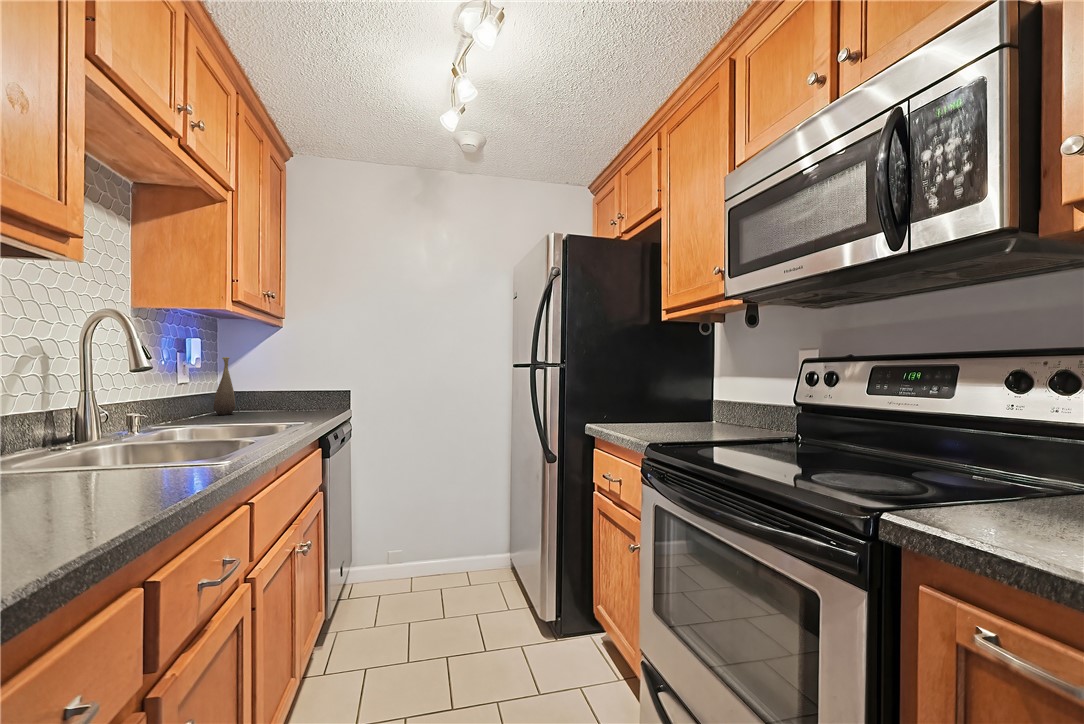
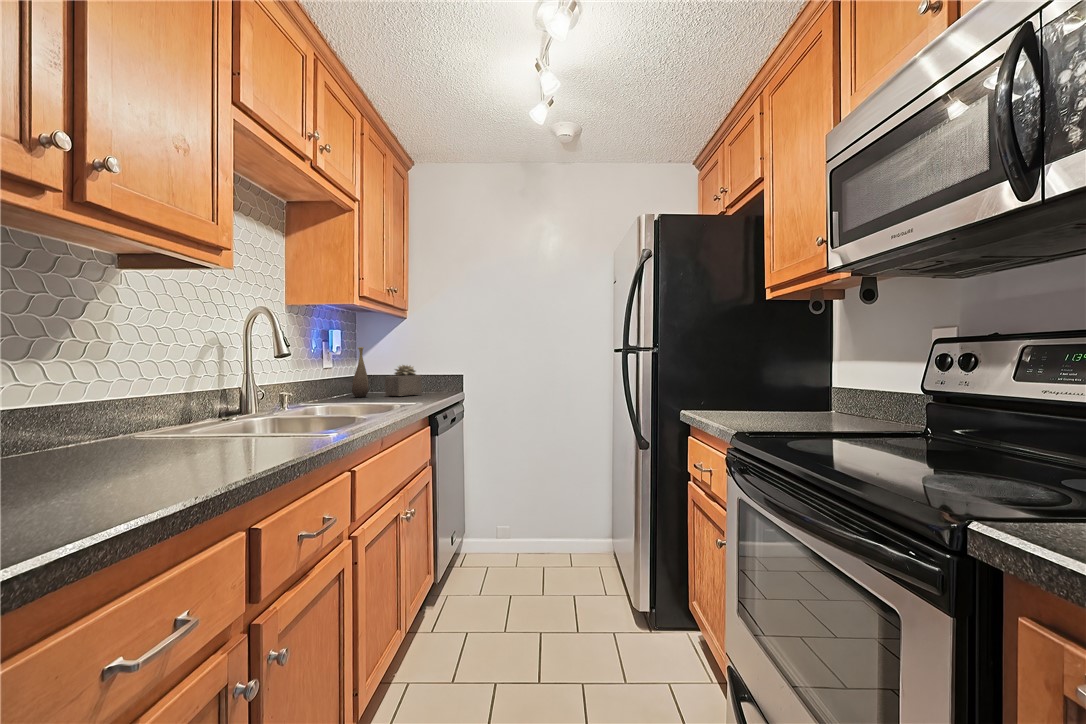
succulent plant: none [255,377,301,412] -> present [385,365,422,396]

